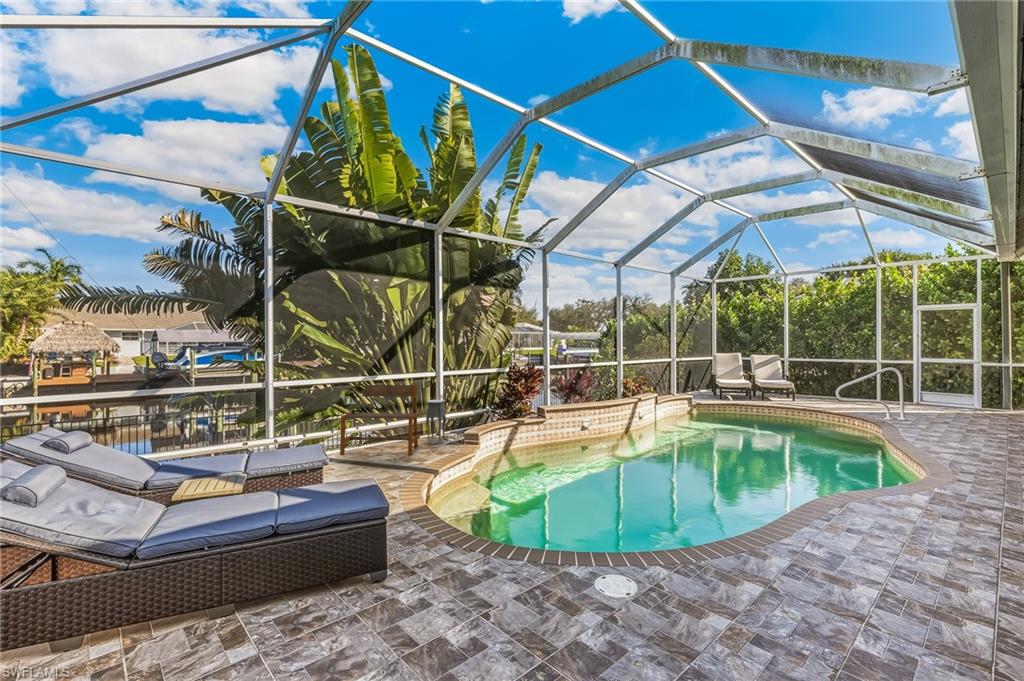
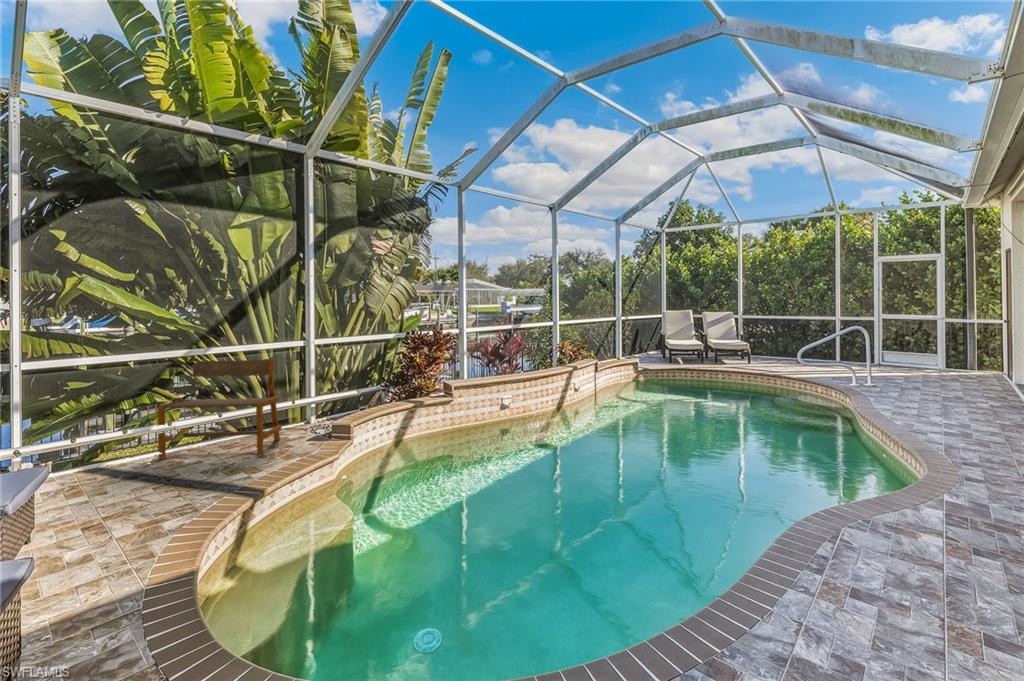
side table: present [426,400,446,439] -> none [294,377,325,429]

